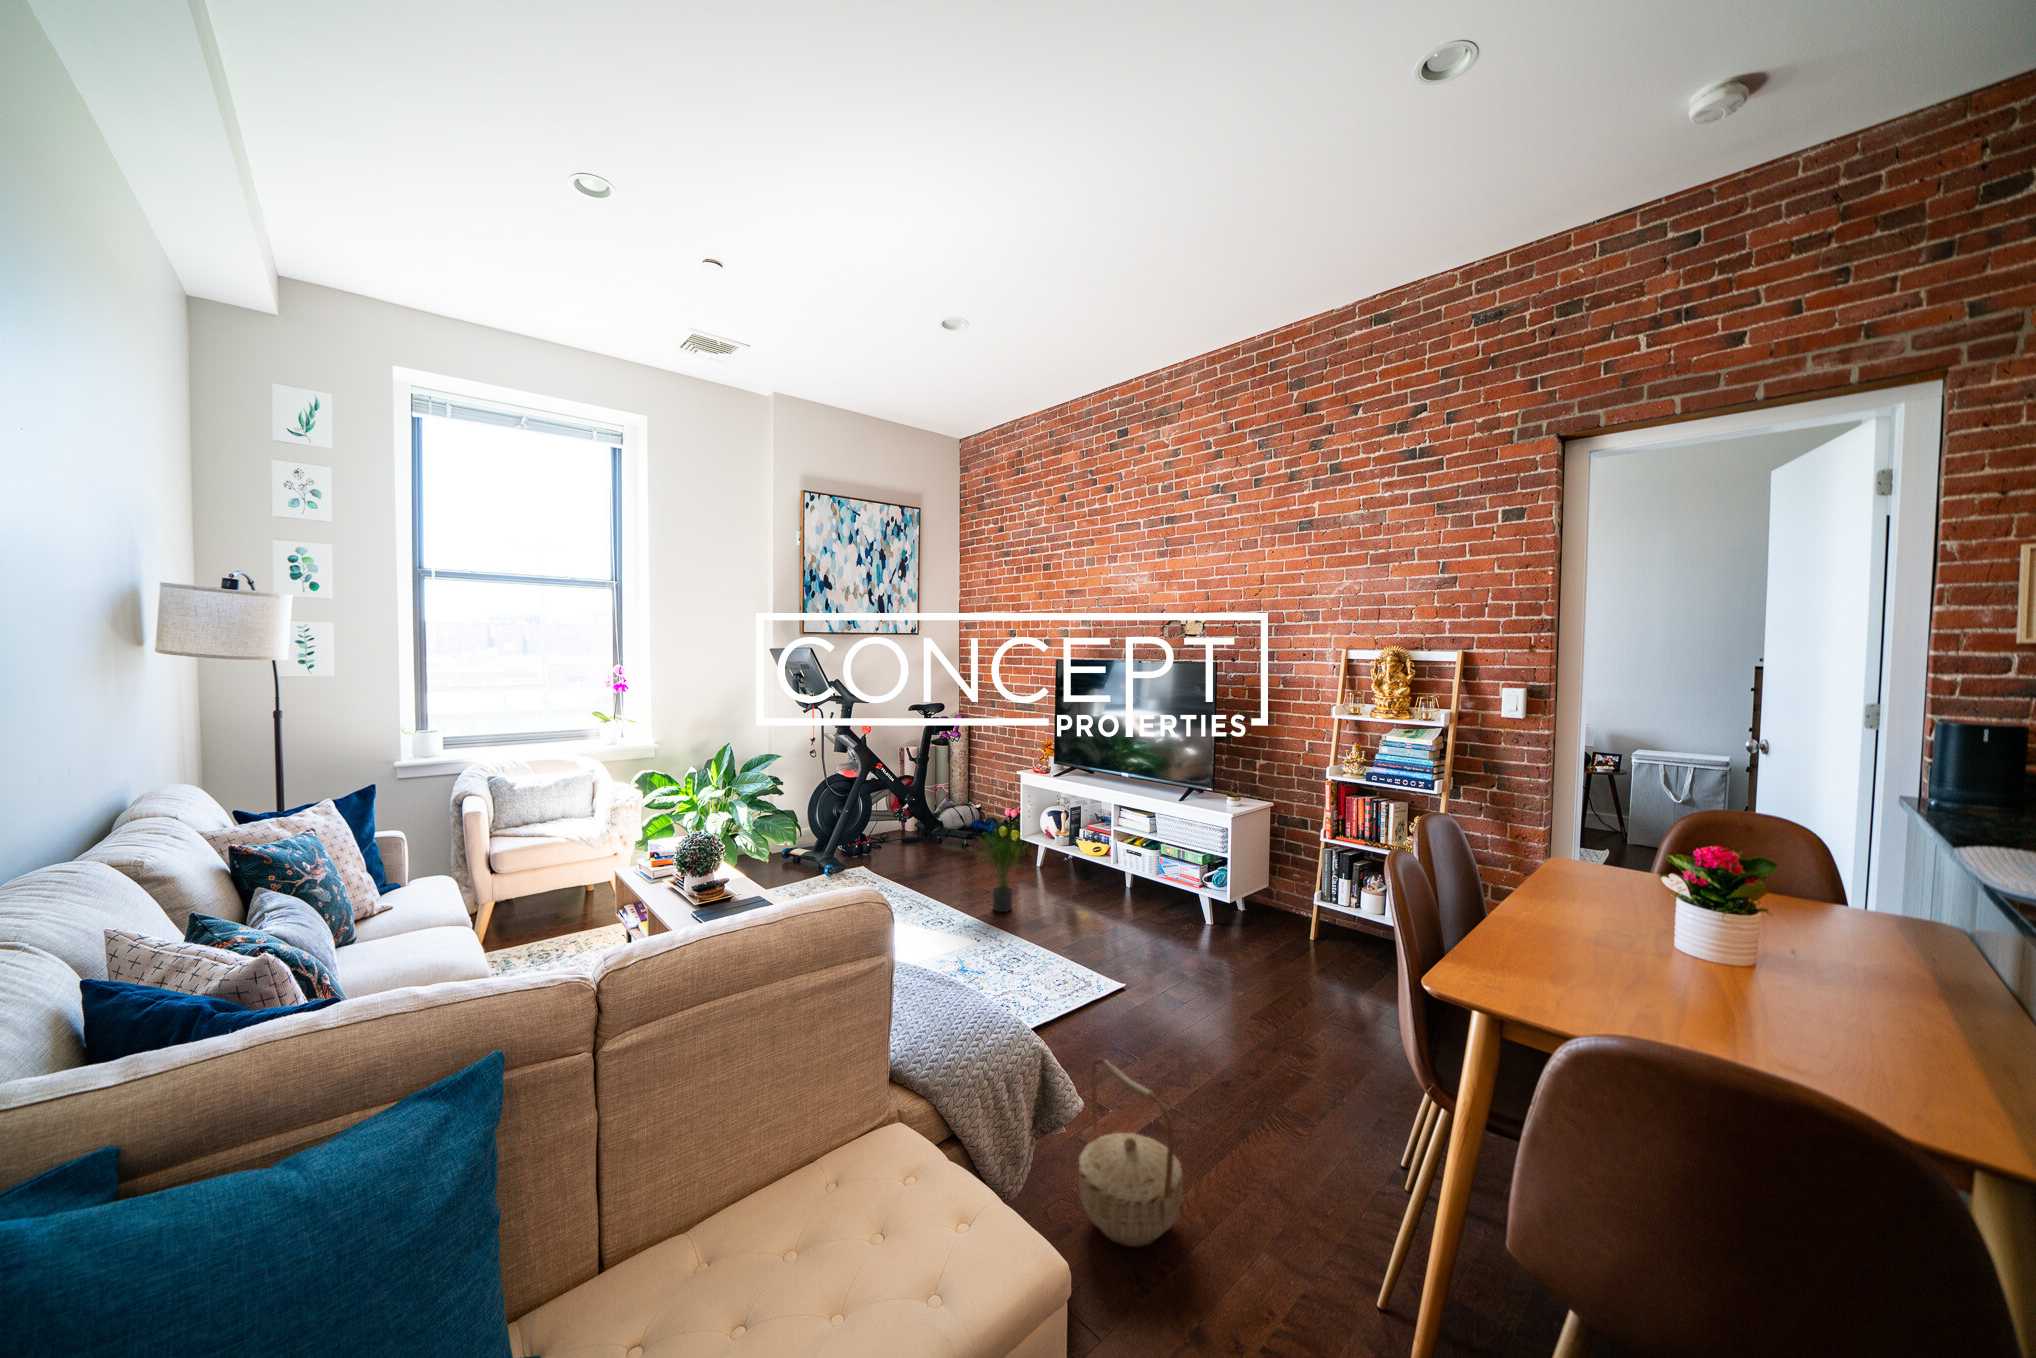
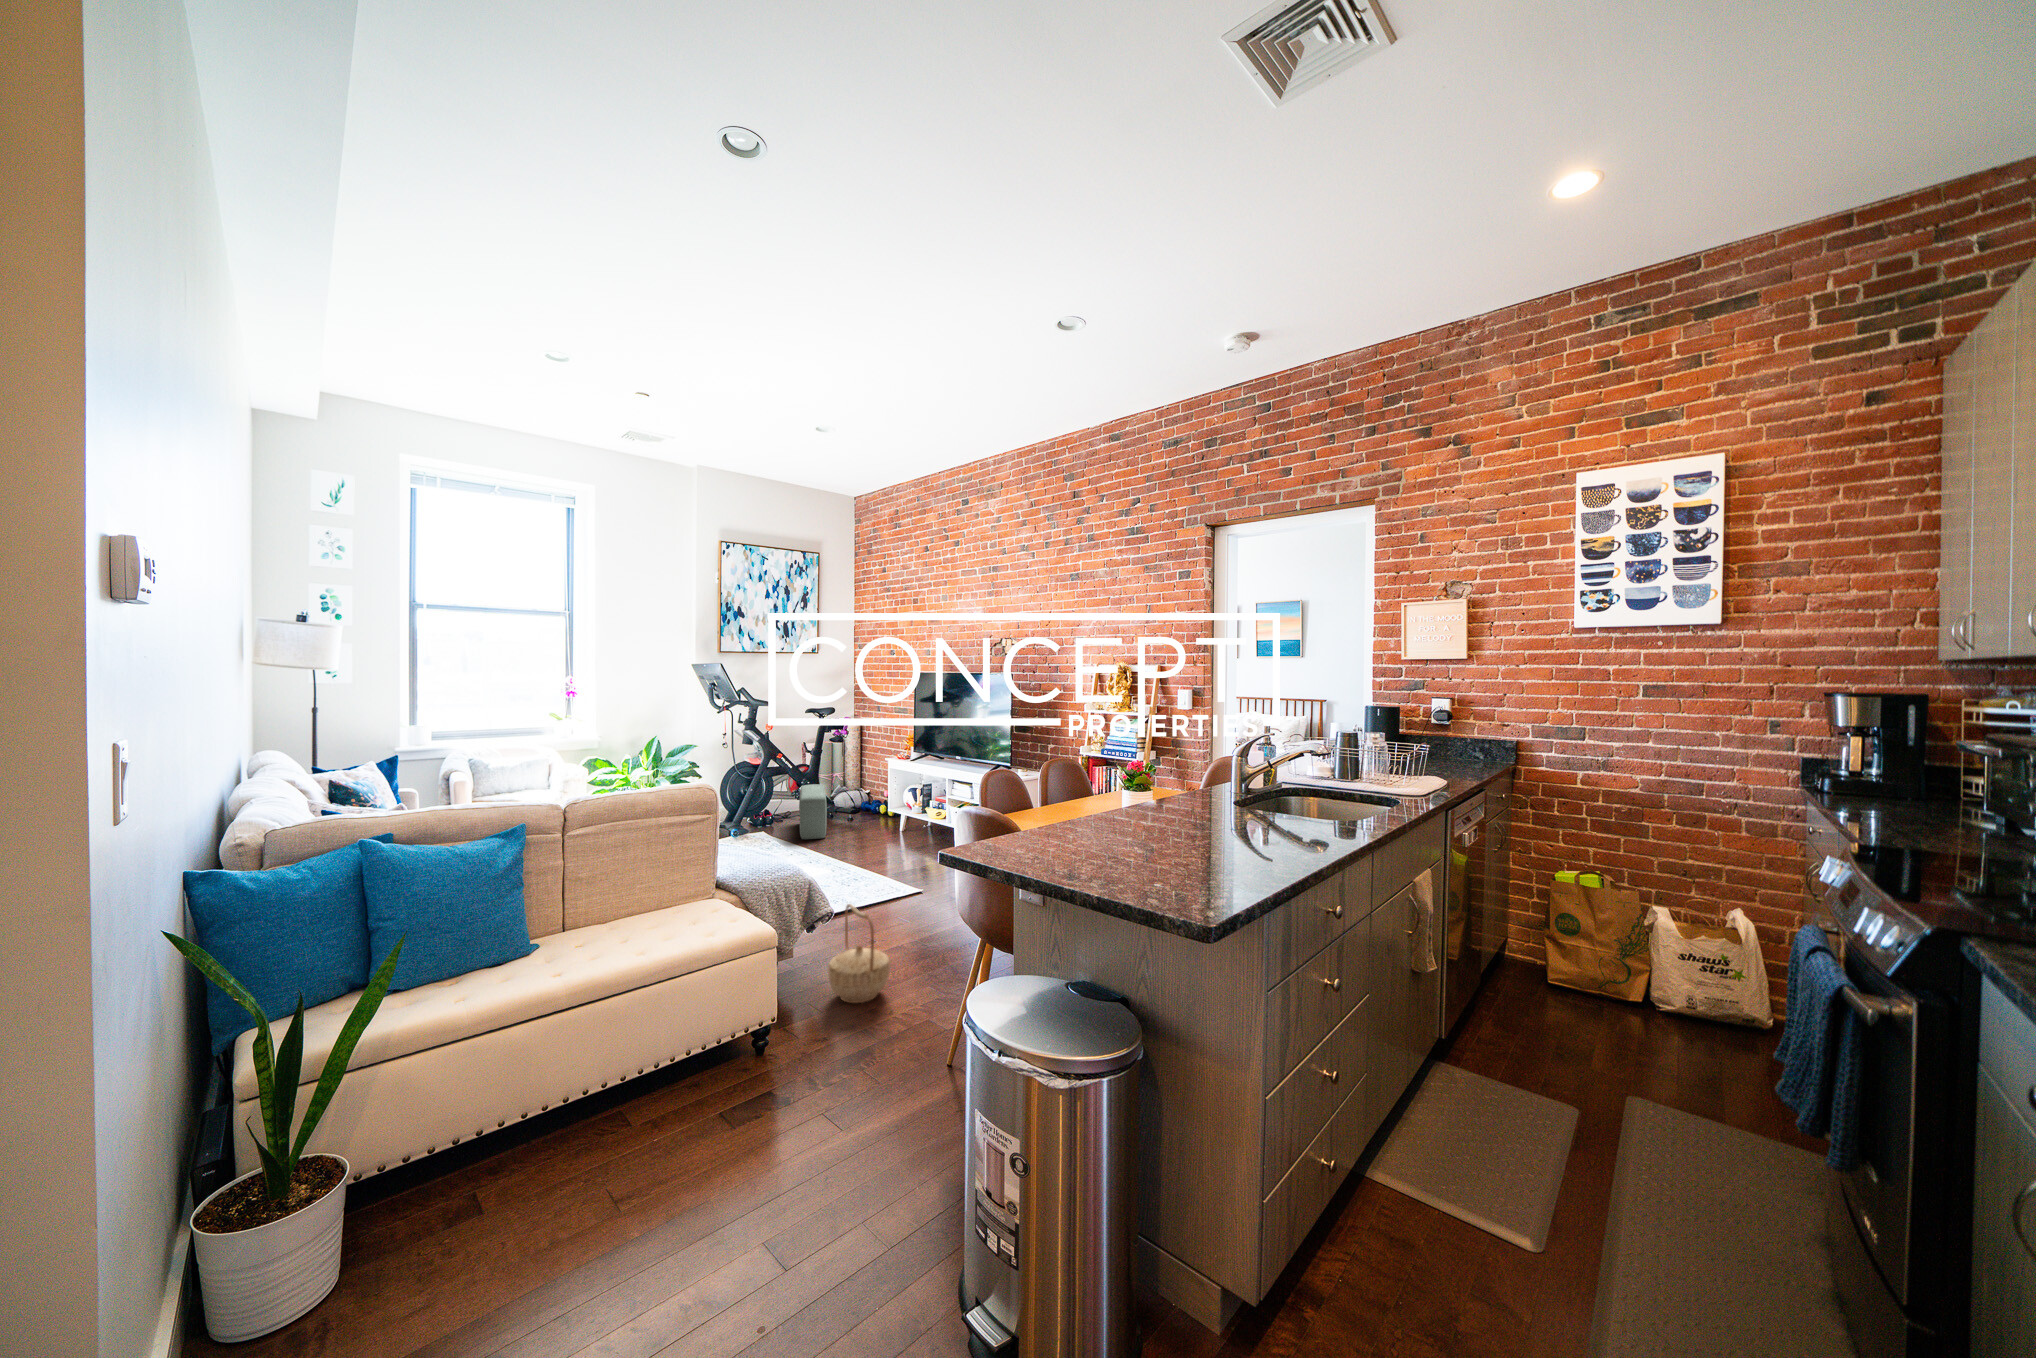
pouf: none [906,804,947,880] -> present [799,784,827,840]
potted plant: present [981,823,1026,912] -> none [828,784,882,857]

